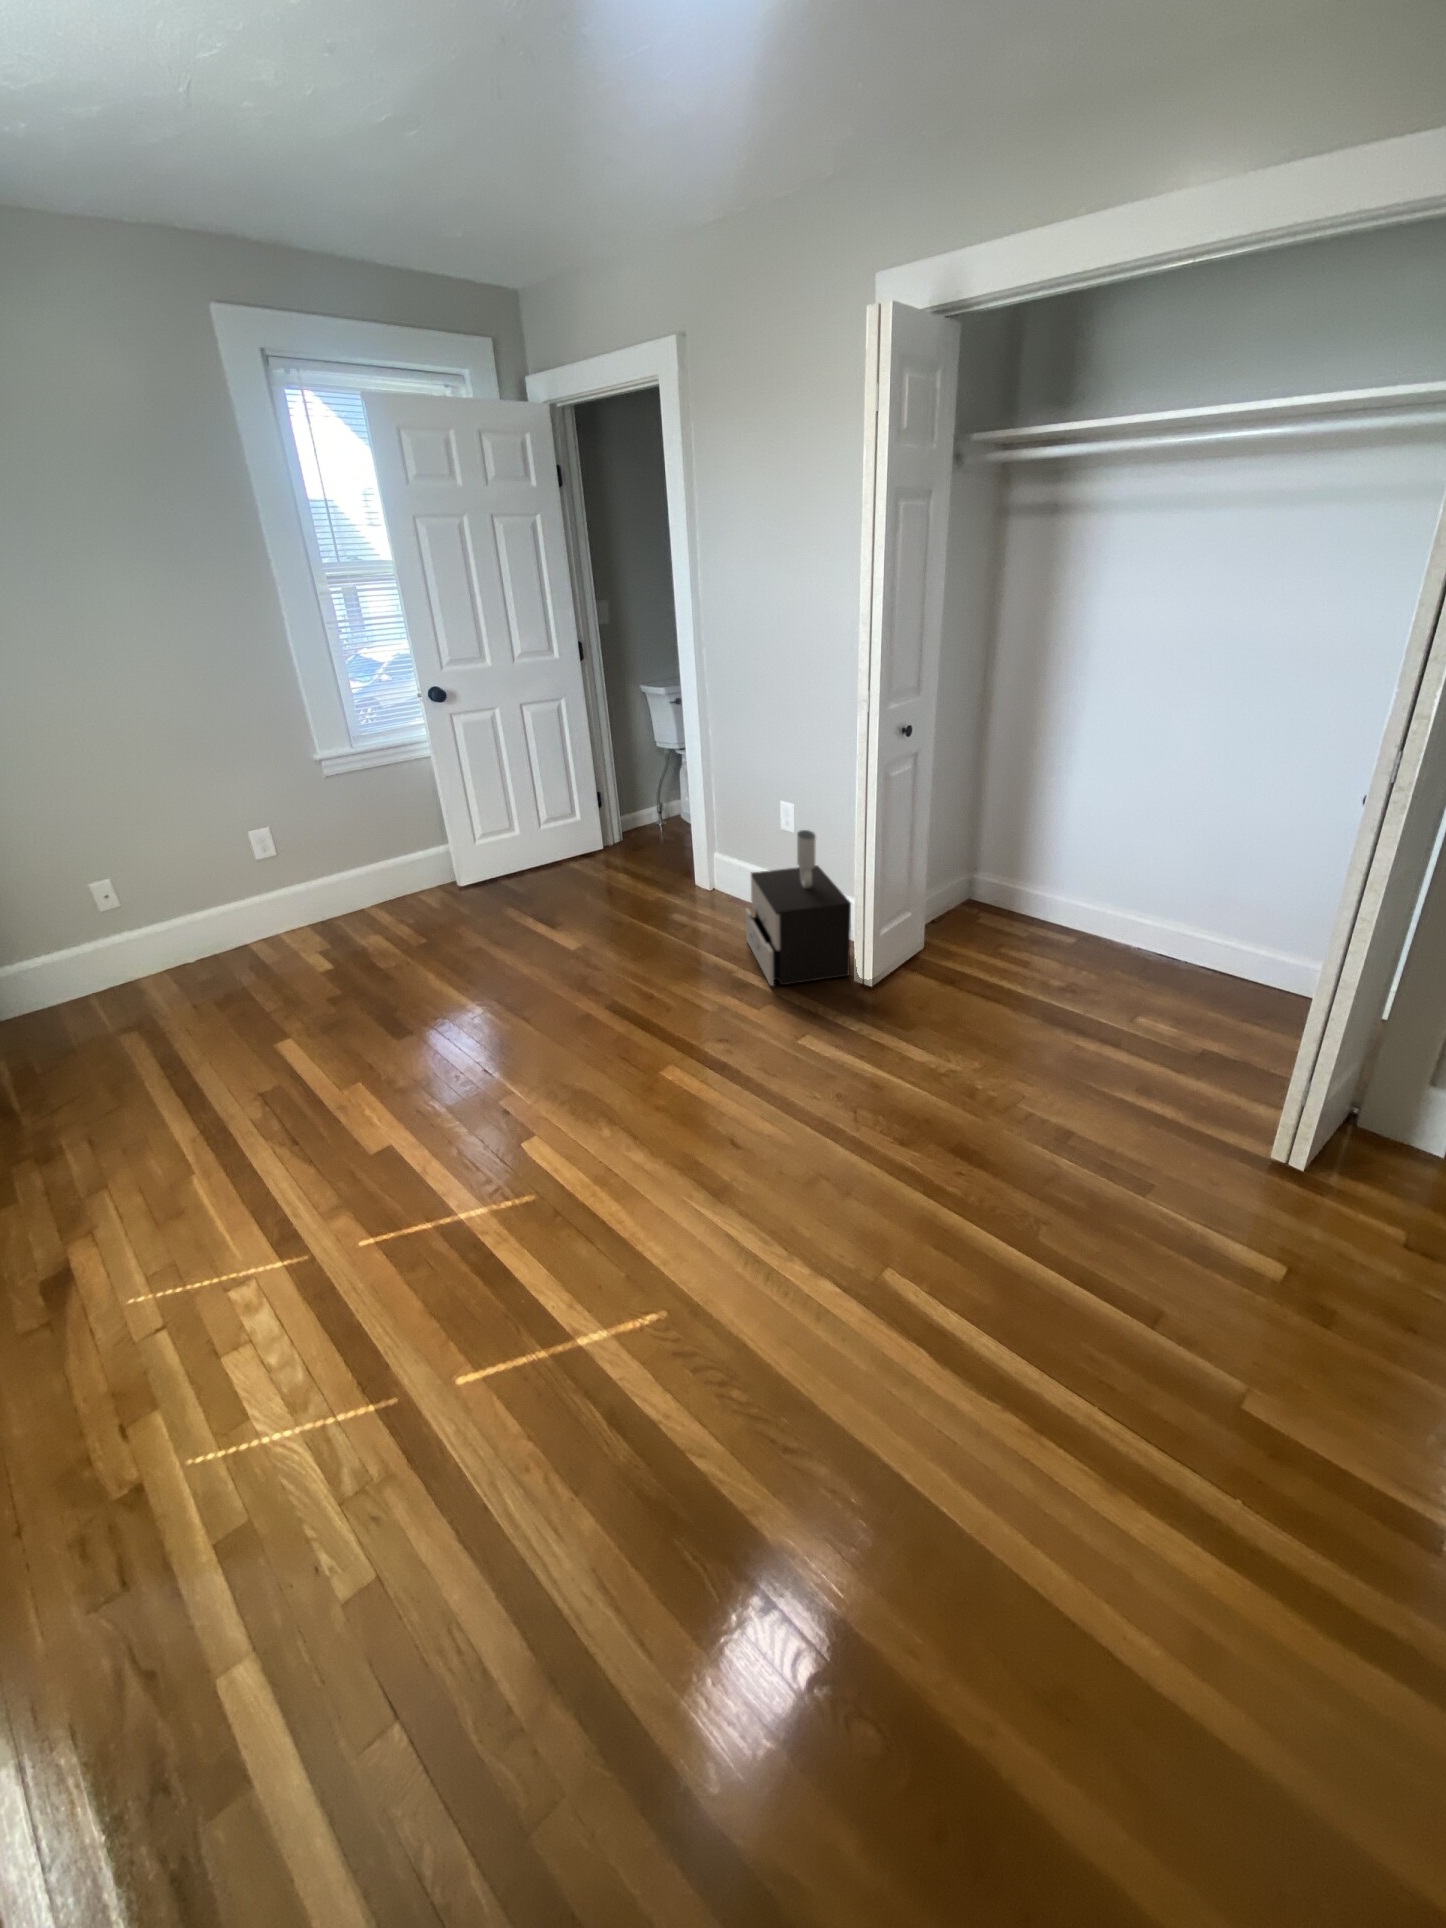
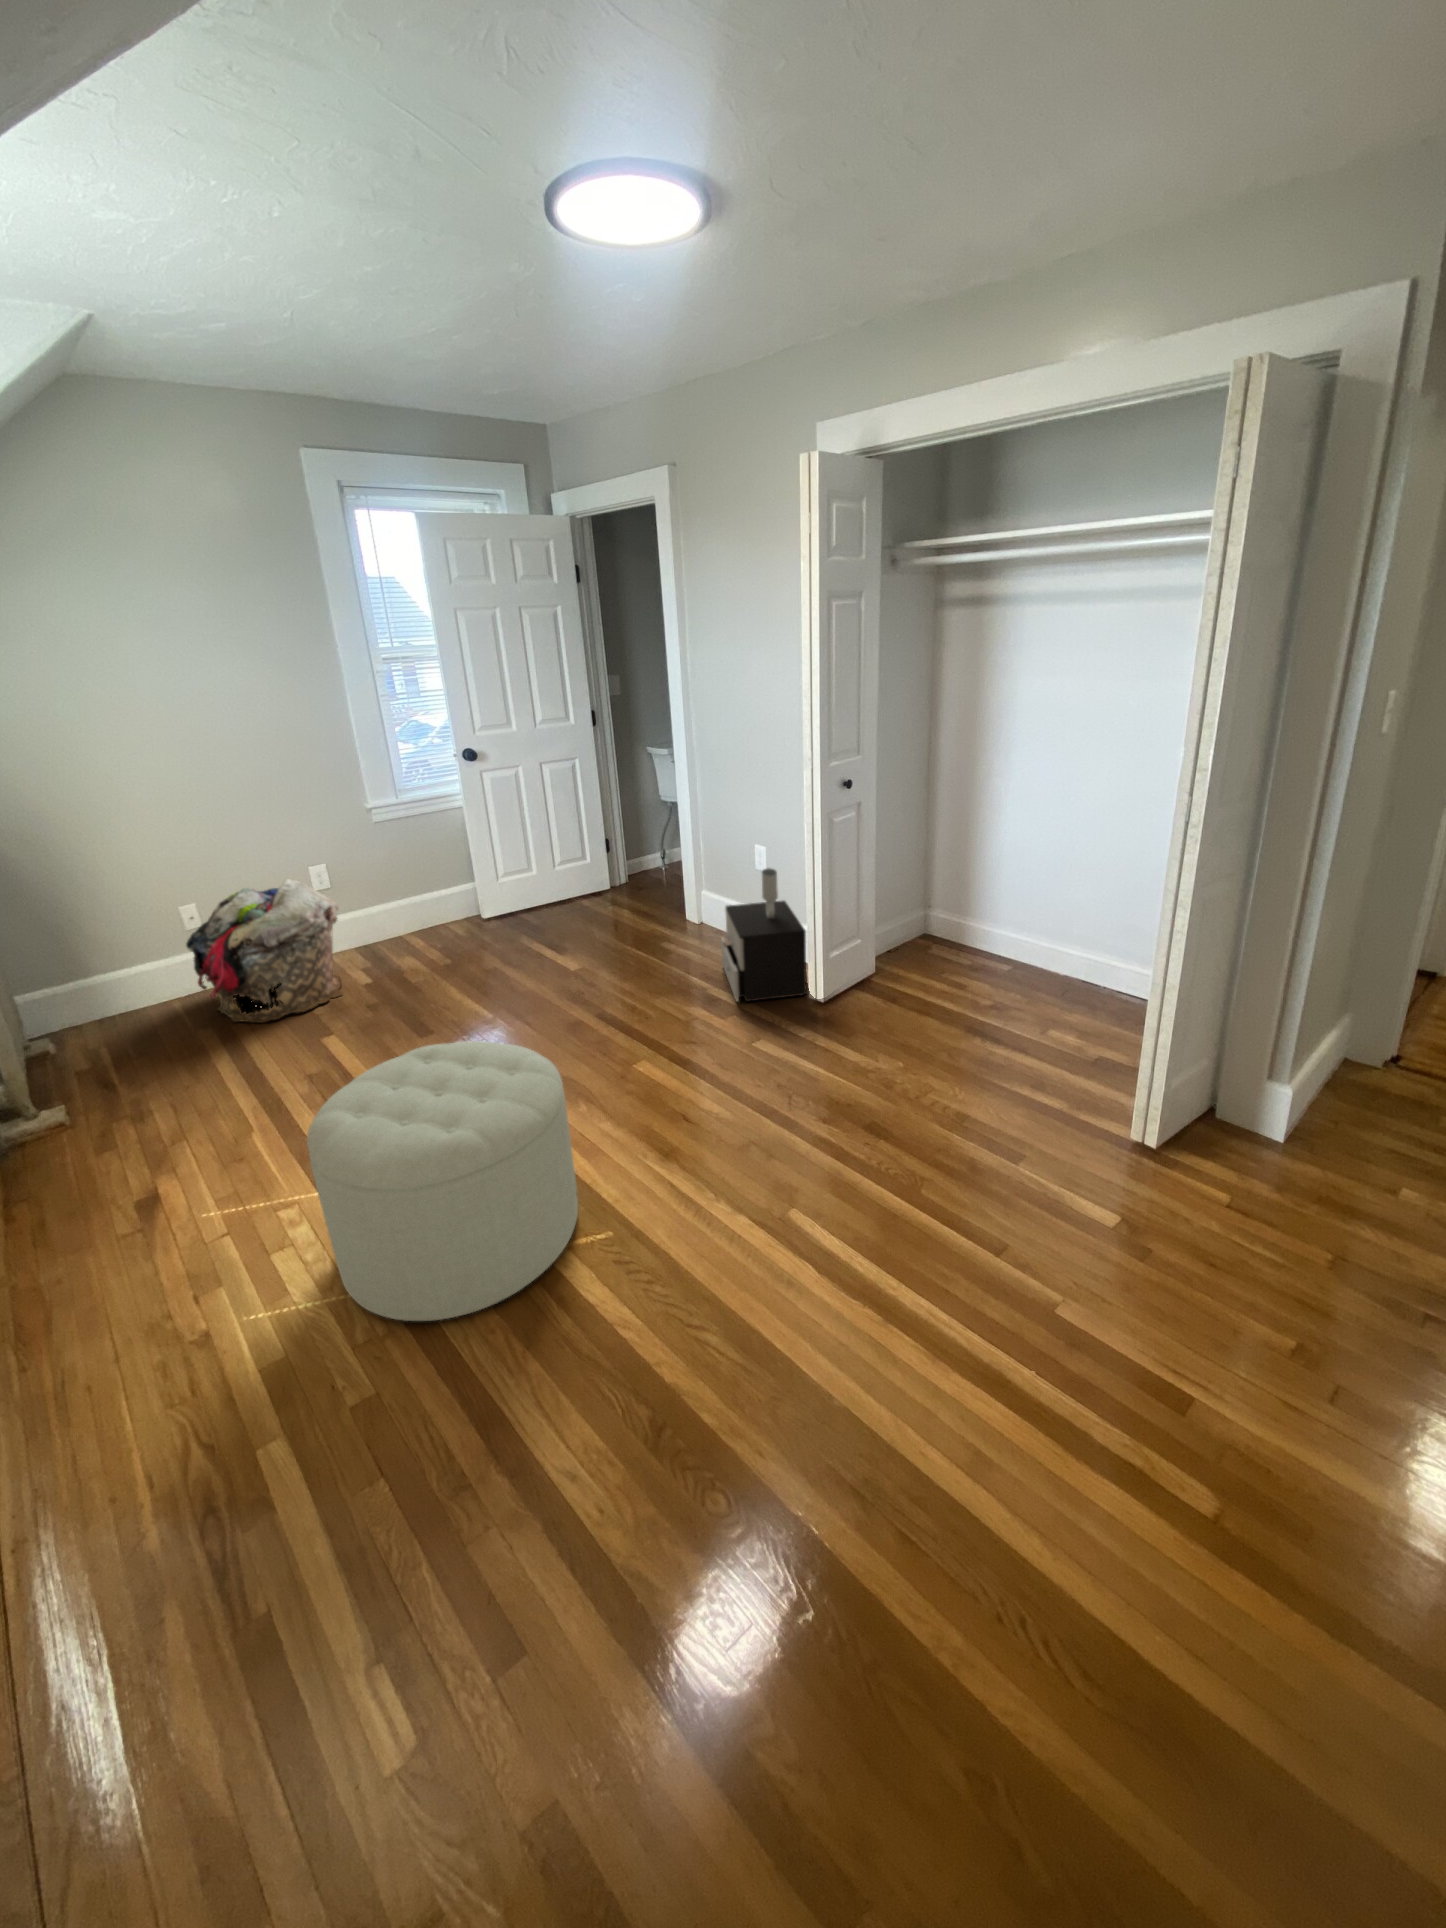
laundry basket: none [97,847,300,1023] -> present [186,879,342,1023]
ottoman: none [259,1071,622,1465] -> present [307,1041,578,1321]

